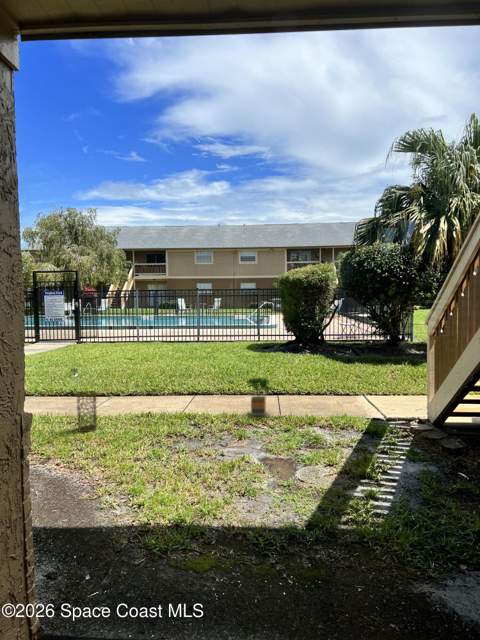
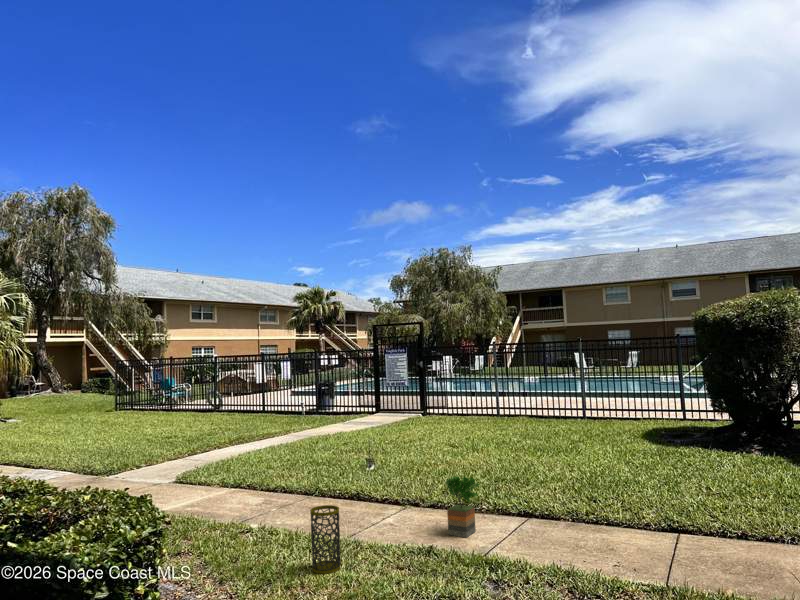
potted tree: present [247,378,270,416] -> present [446,476,479,538]

